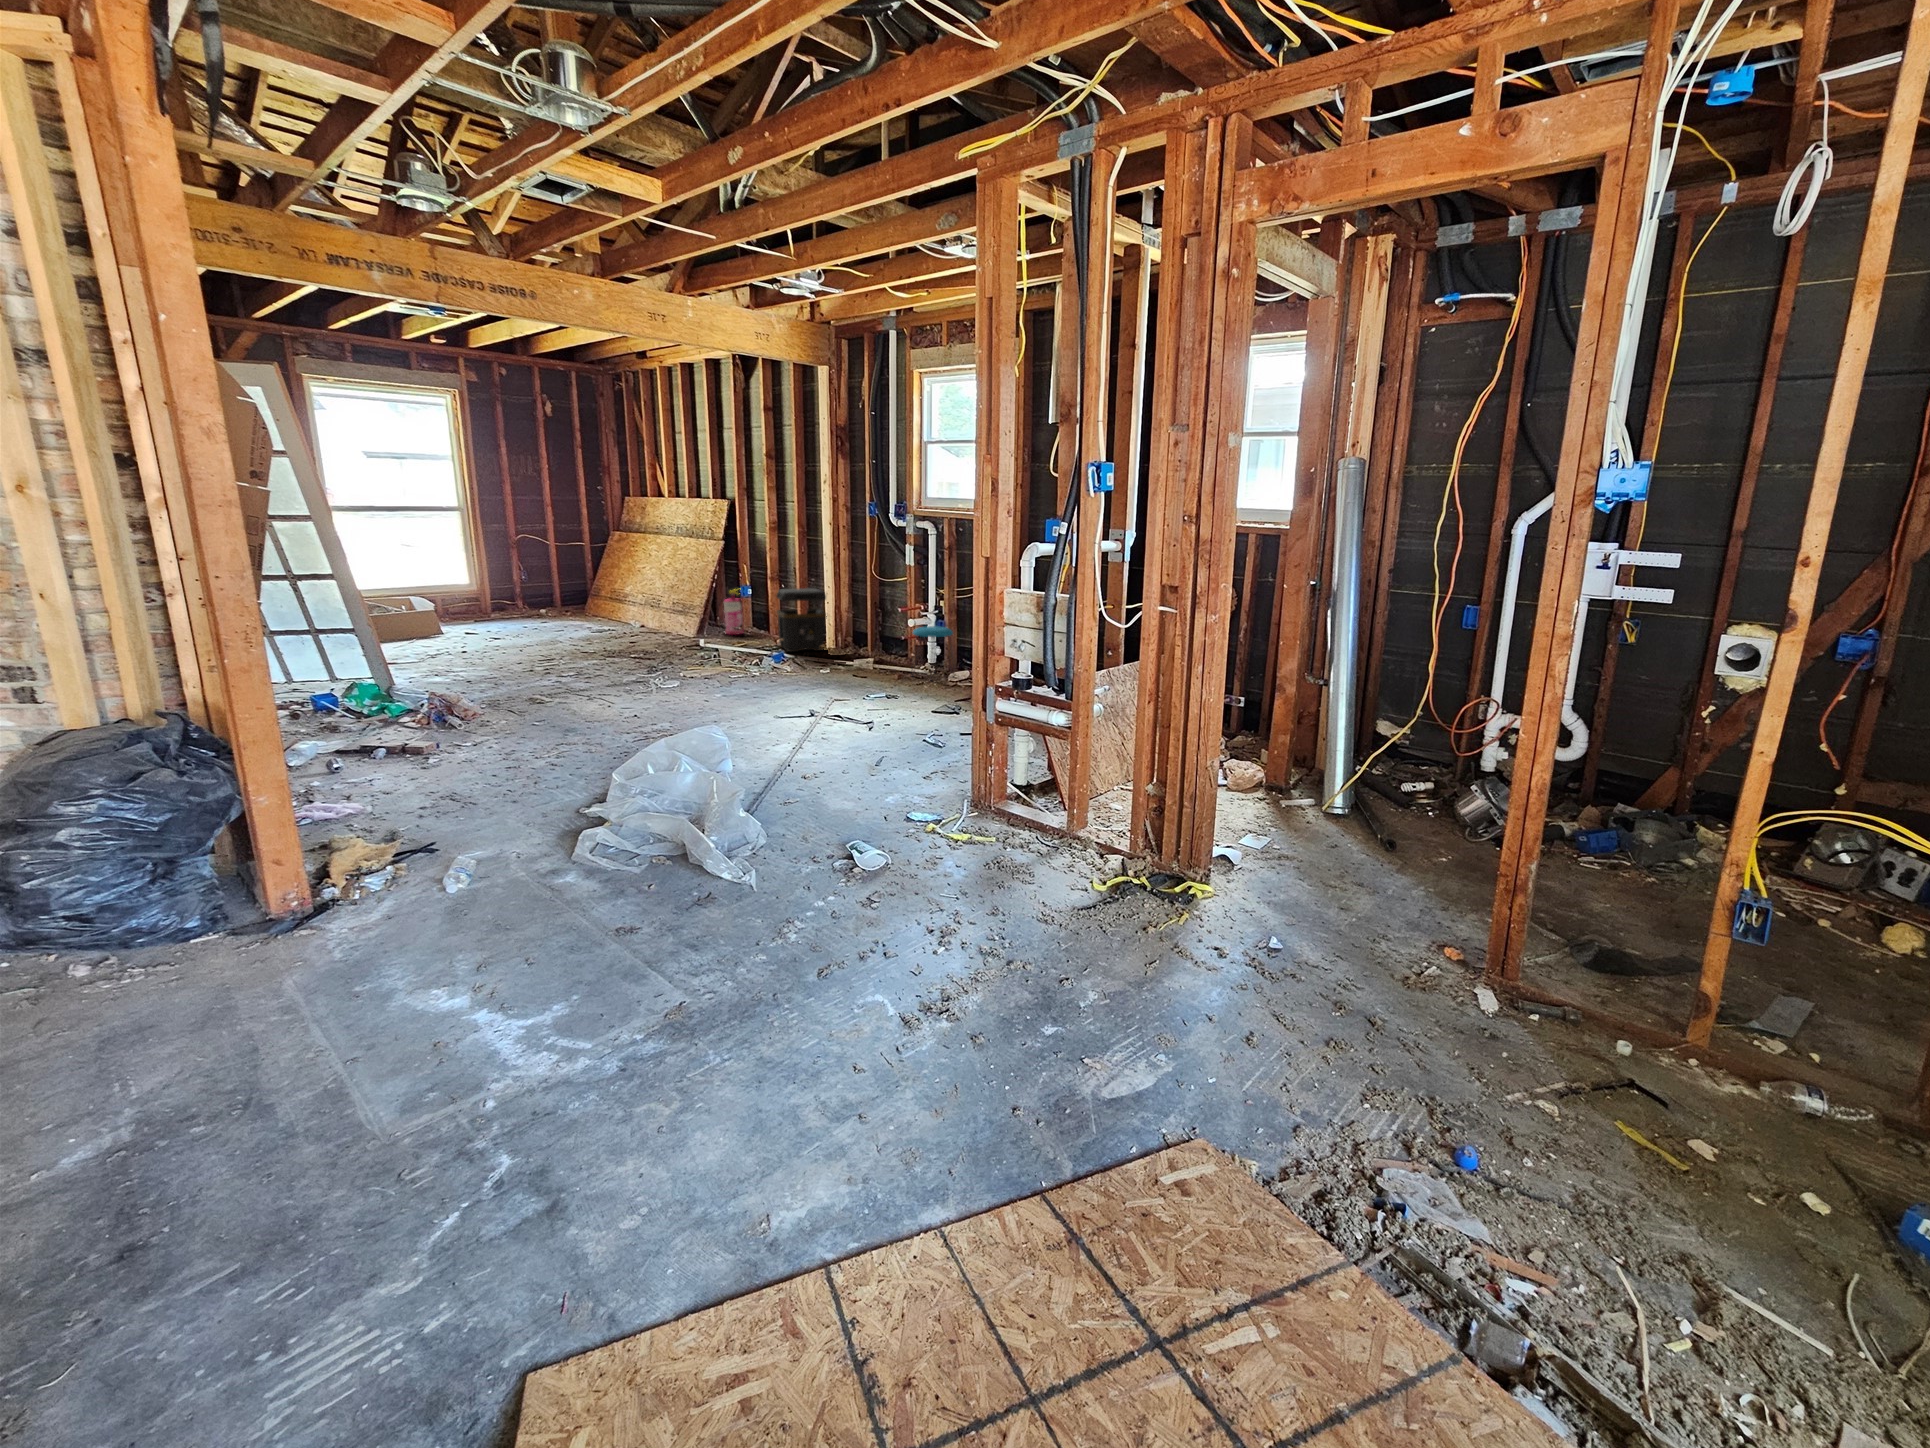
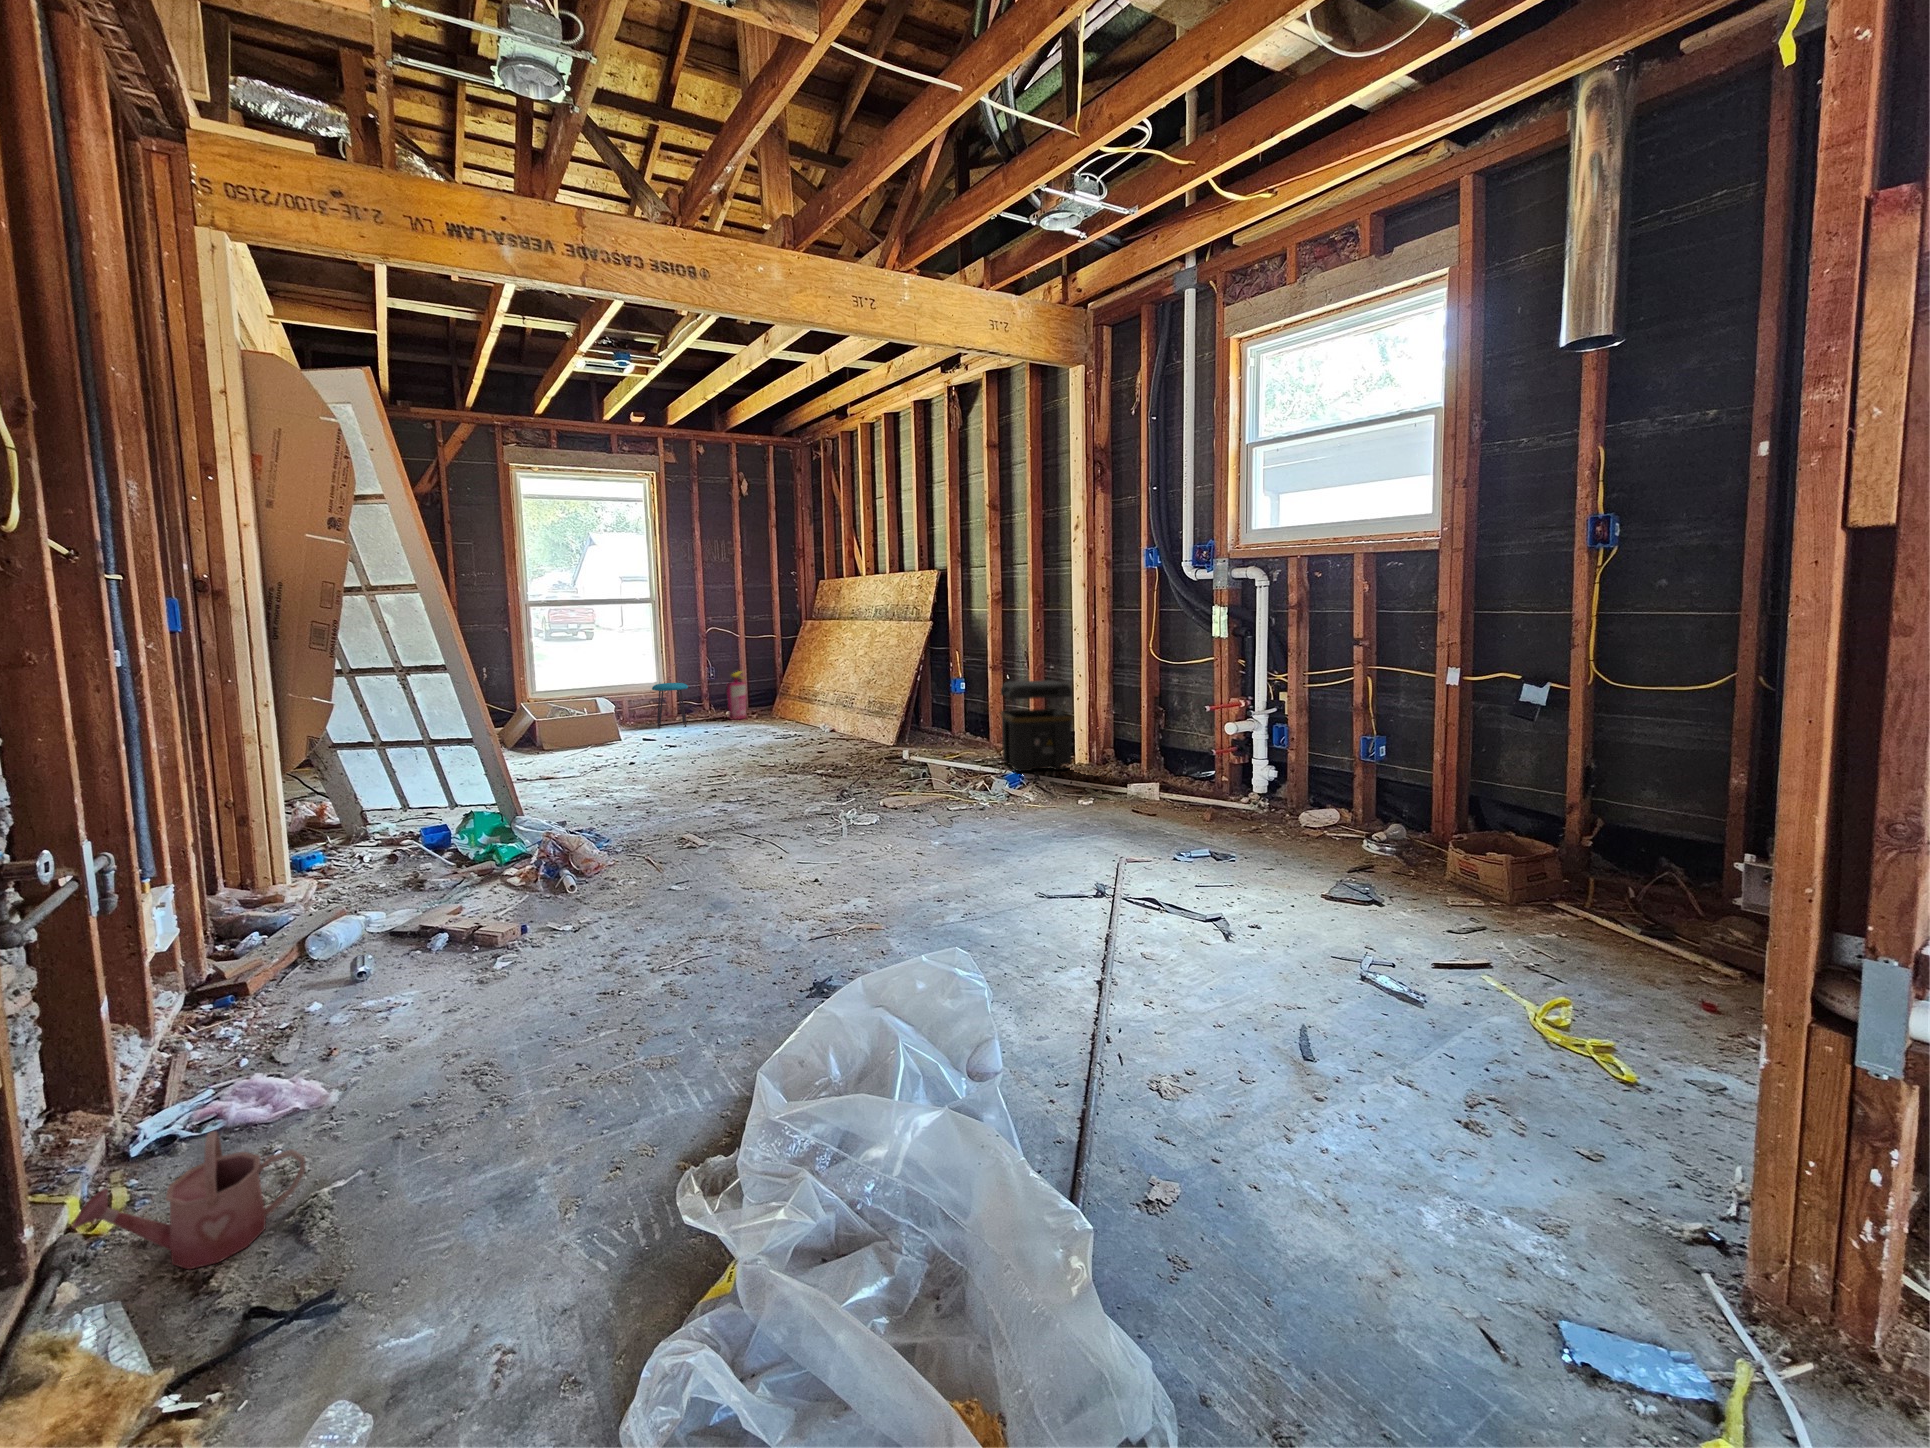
fire extinguisher: present [724,590,744,635] -> present [726,671,746,719]
stool: present [911,626,954,677] -> present [652,683,688,728]
watering can: none [326,777,414,826] -> present [72,1131,305,1269]

